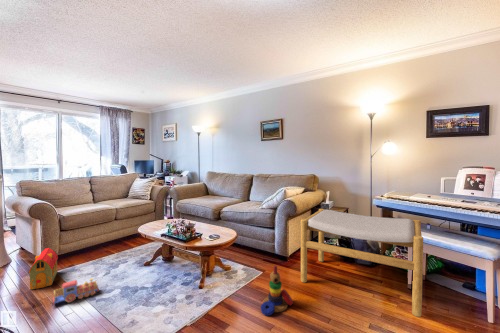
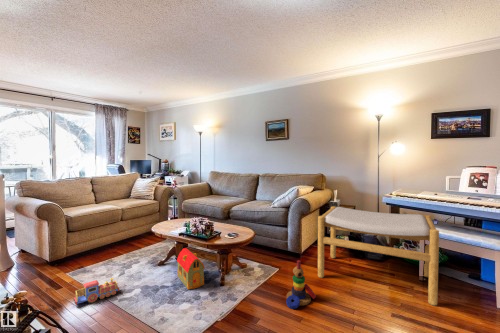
toy house: present [28,248,58,290] -> present [177,248,205,290]

